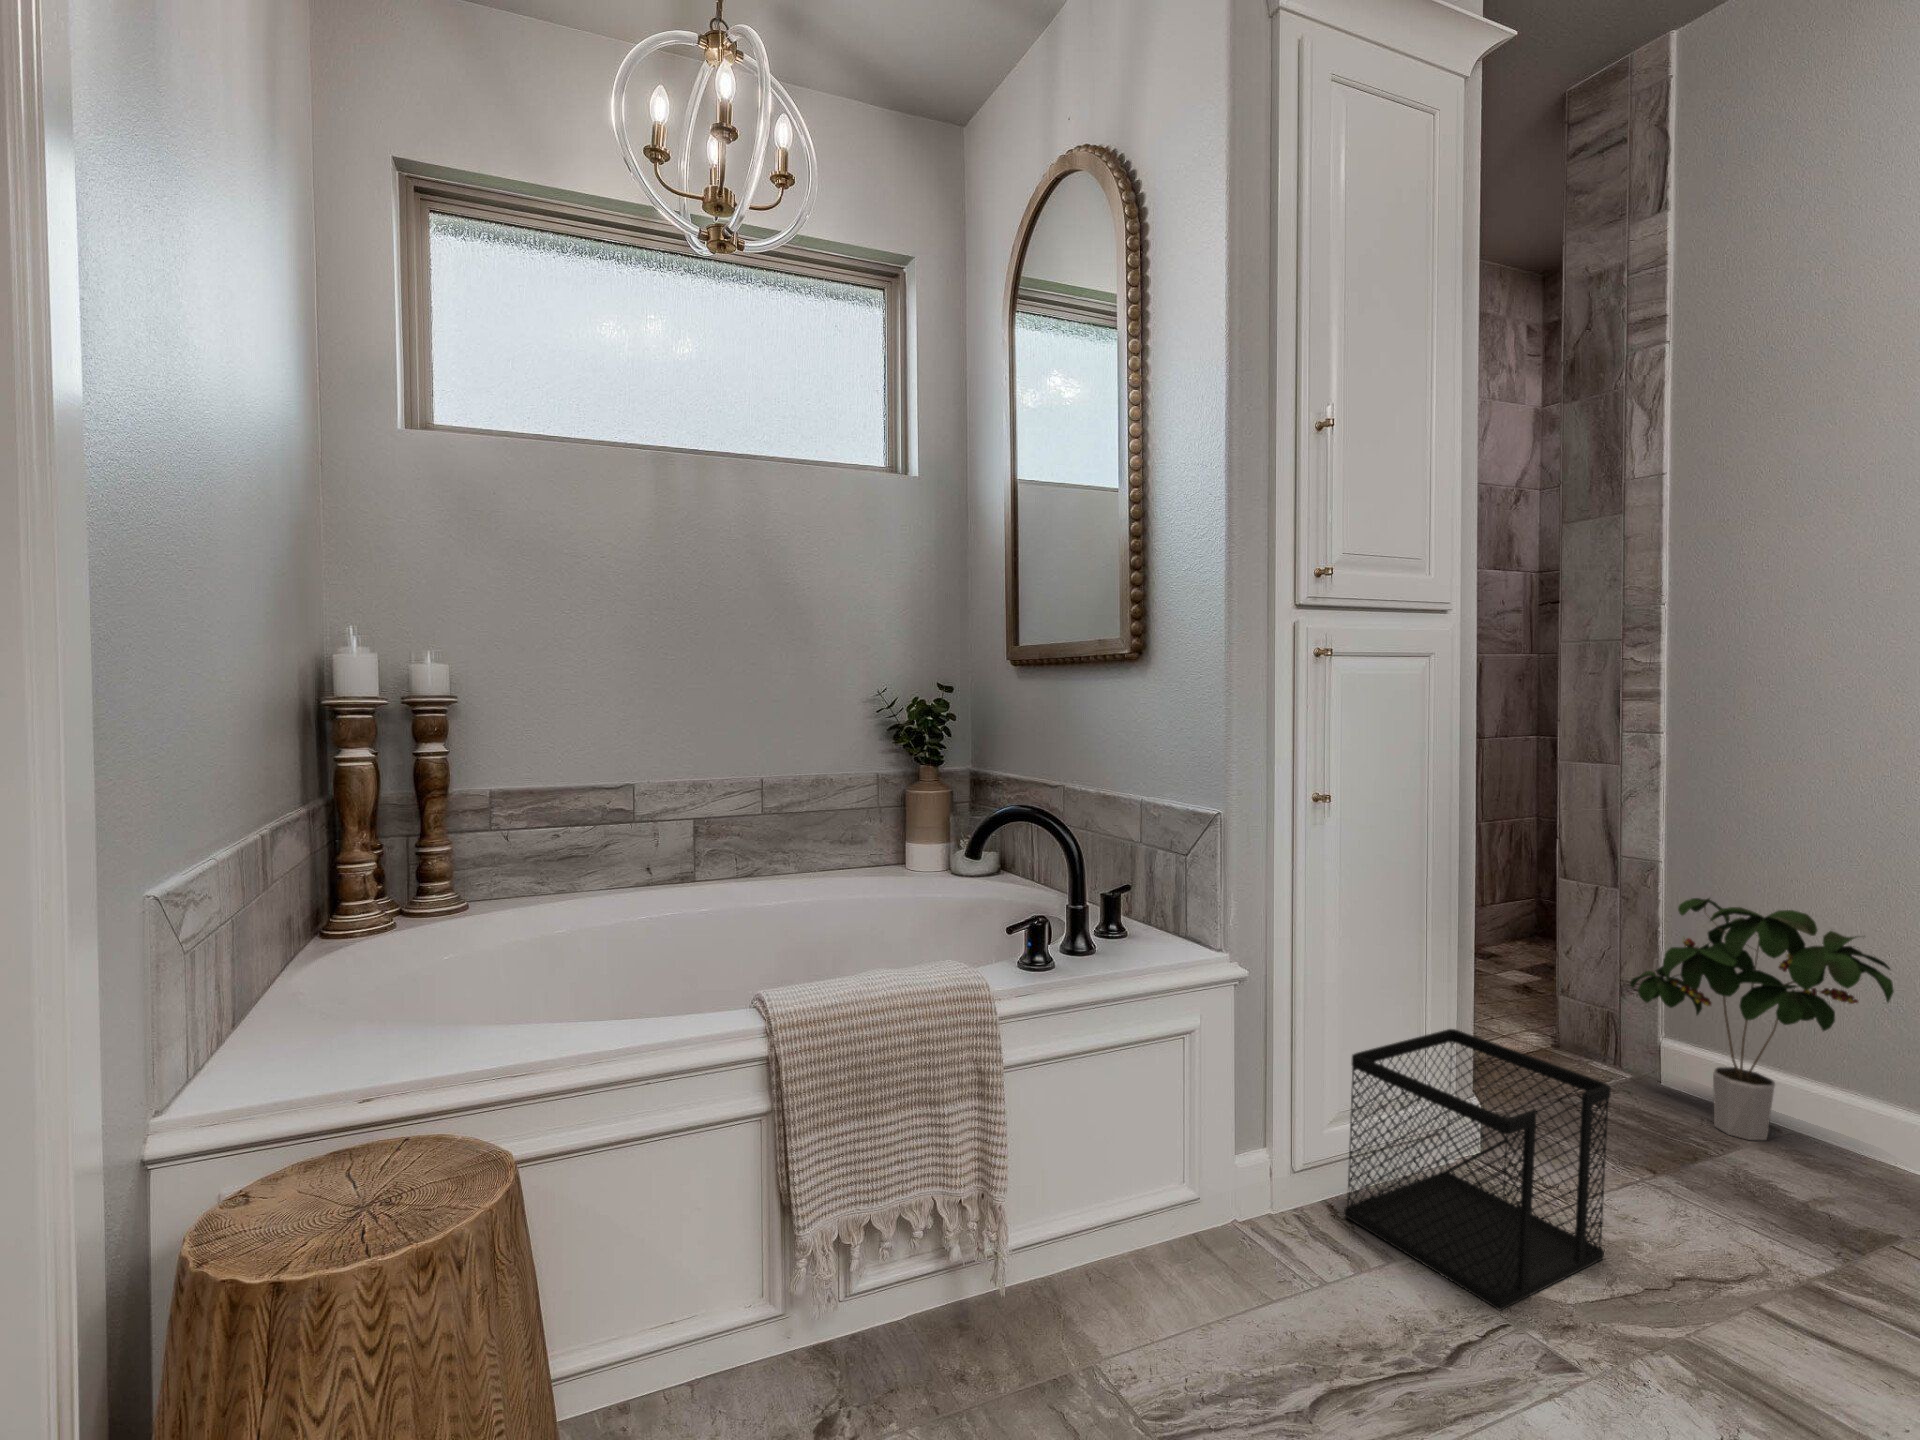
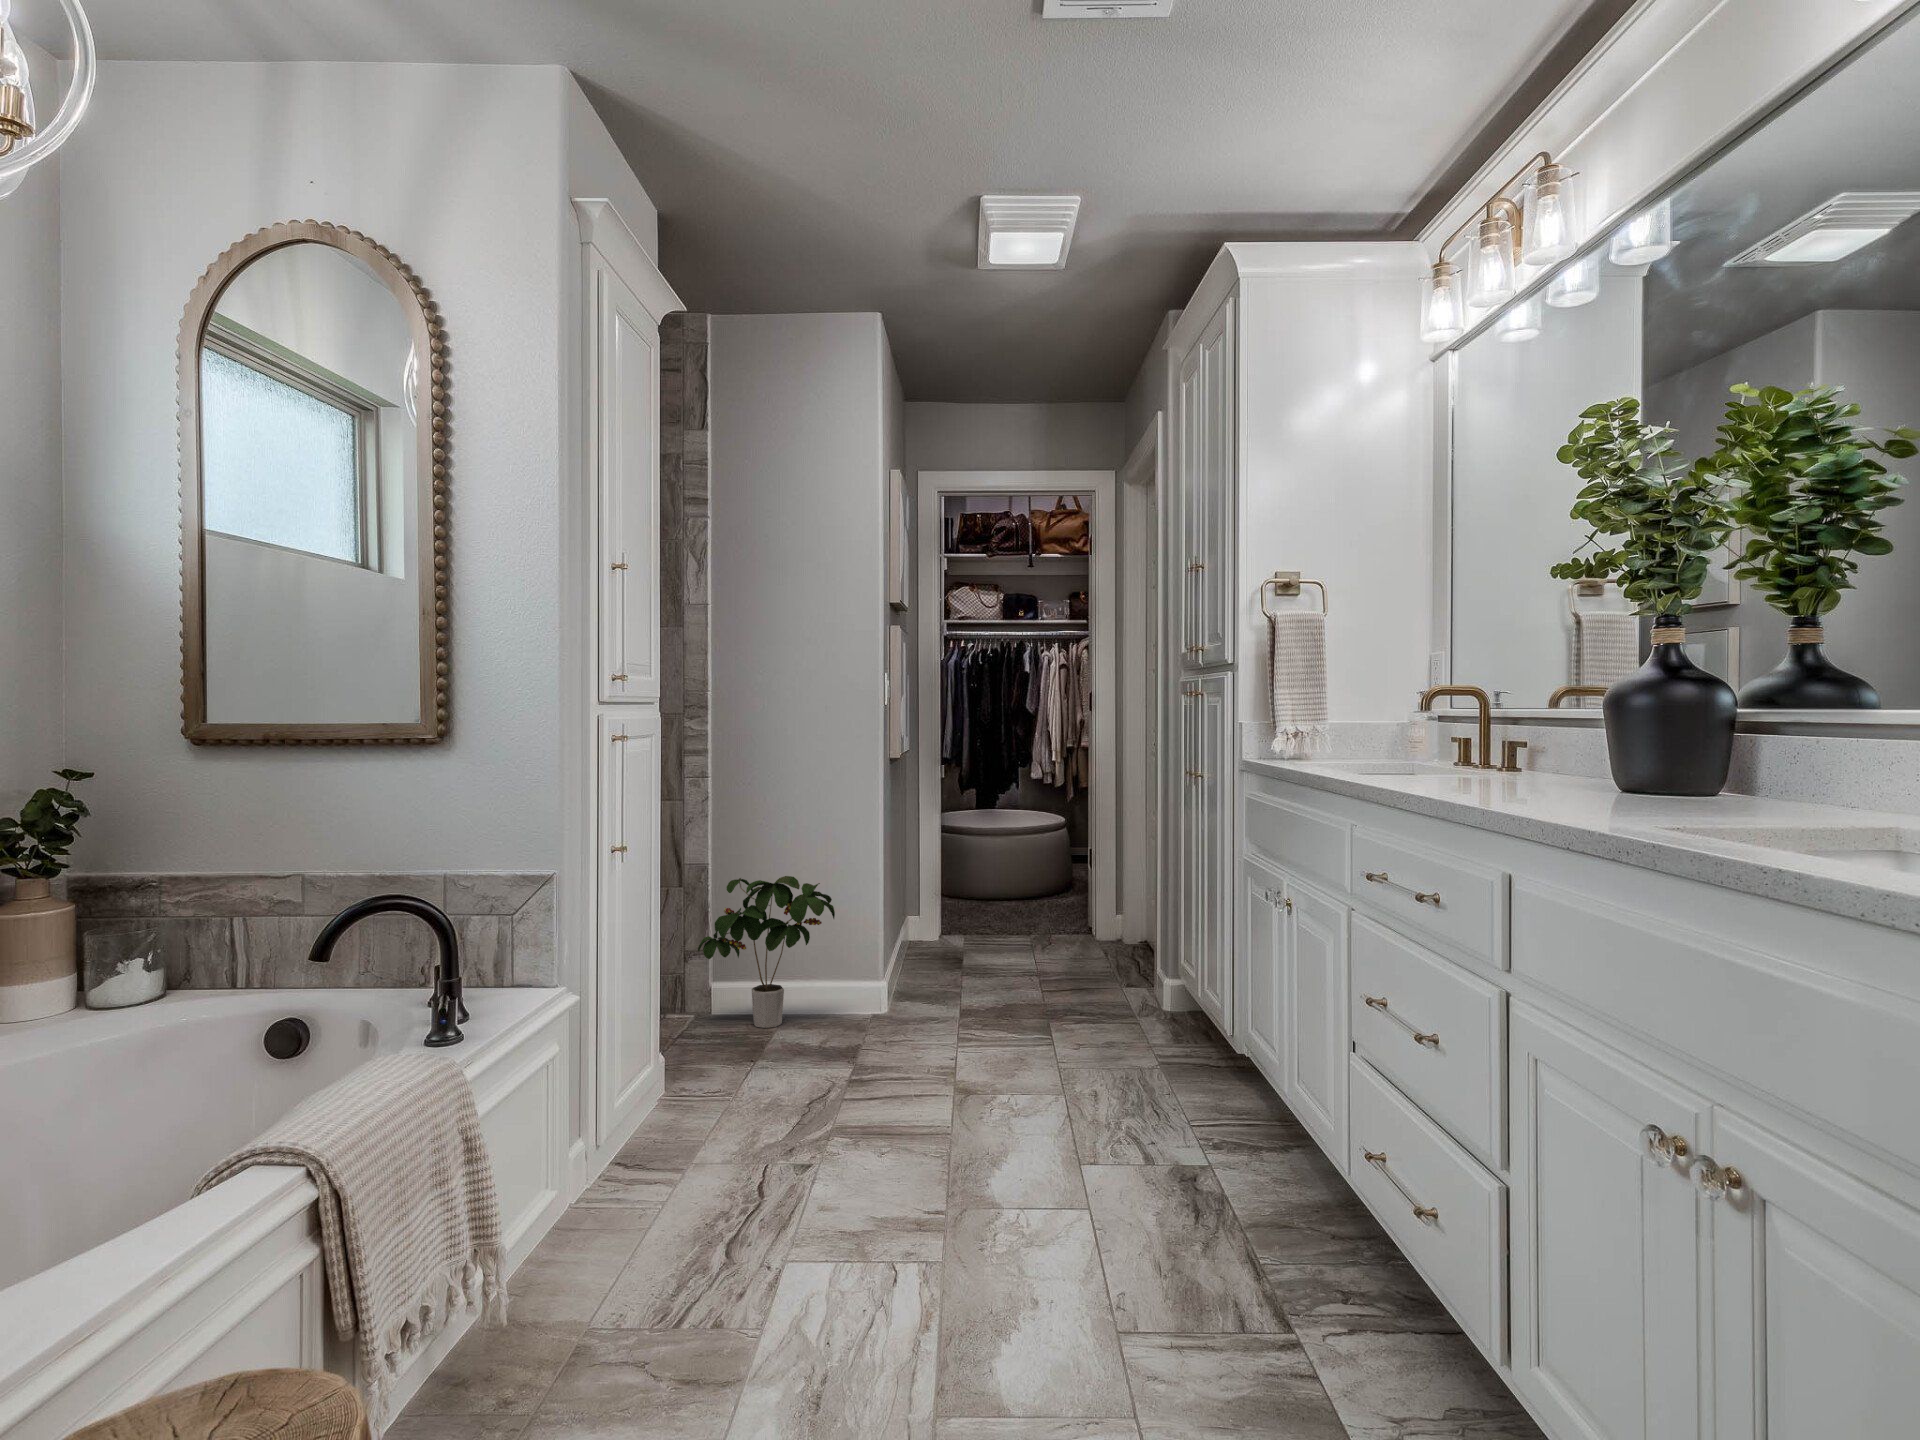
wastebasket: present [1344,1029,1611,1310] -> none [633,1002,774,1165]

